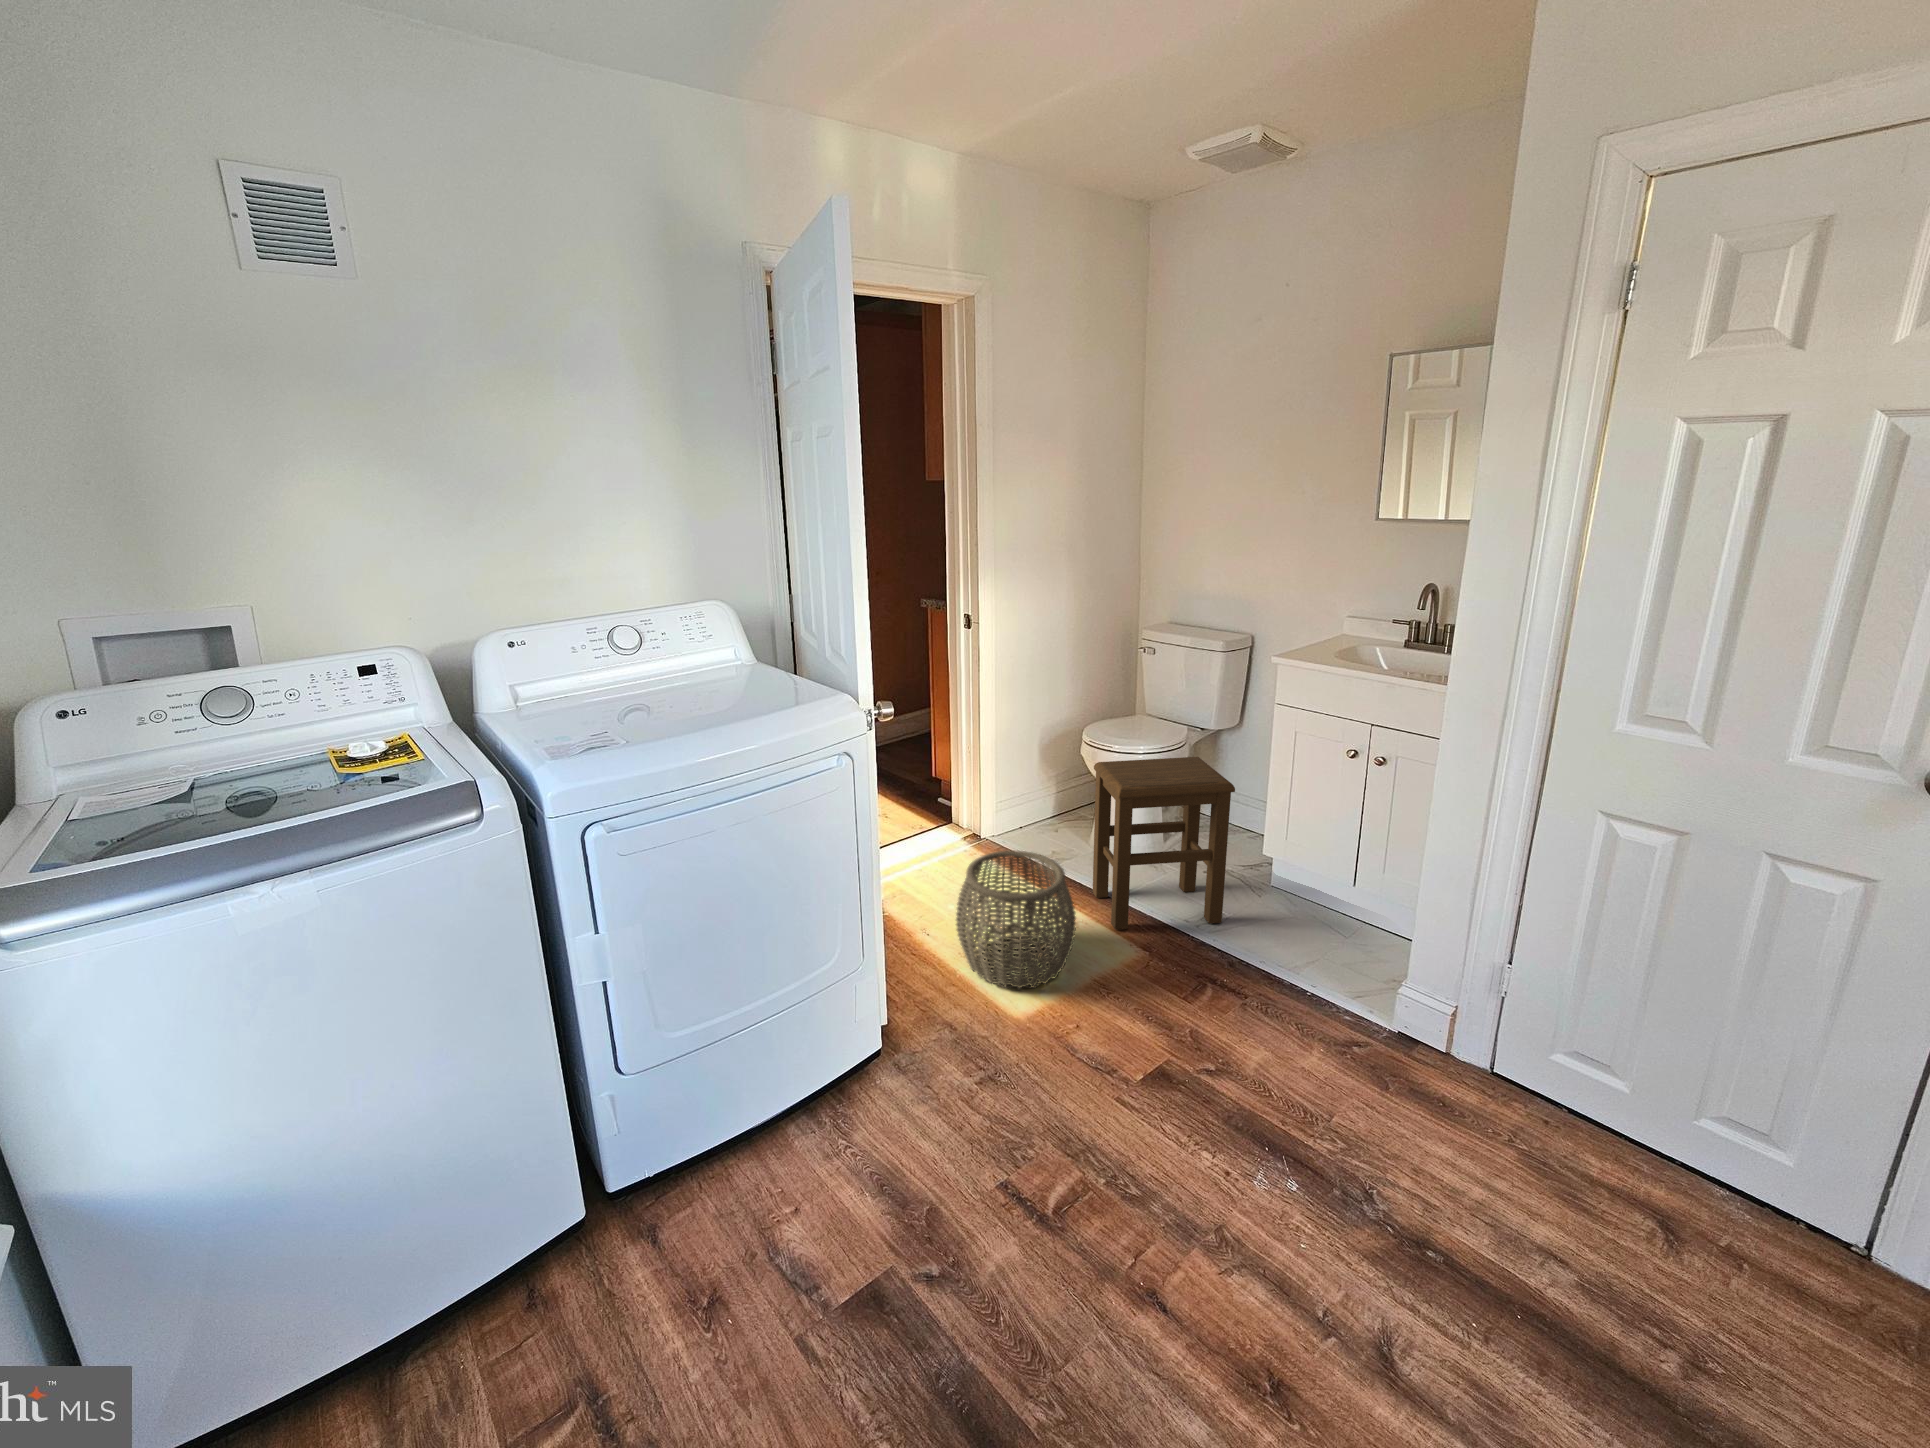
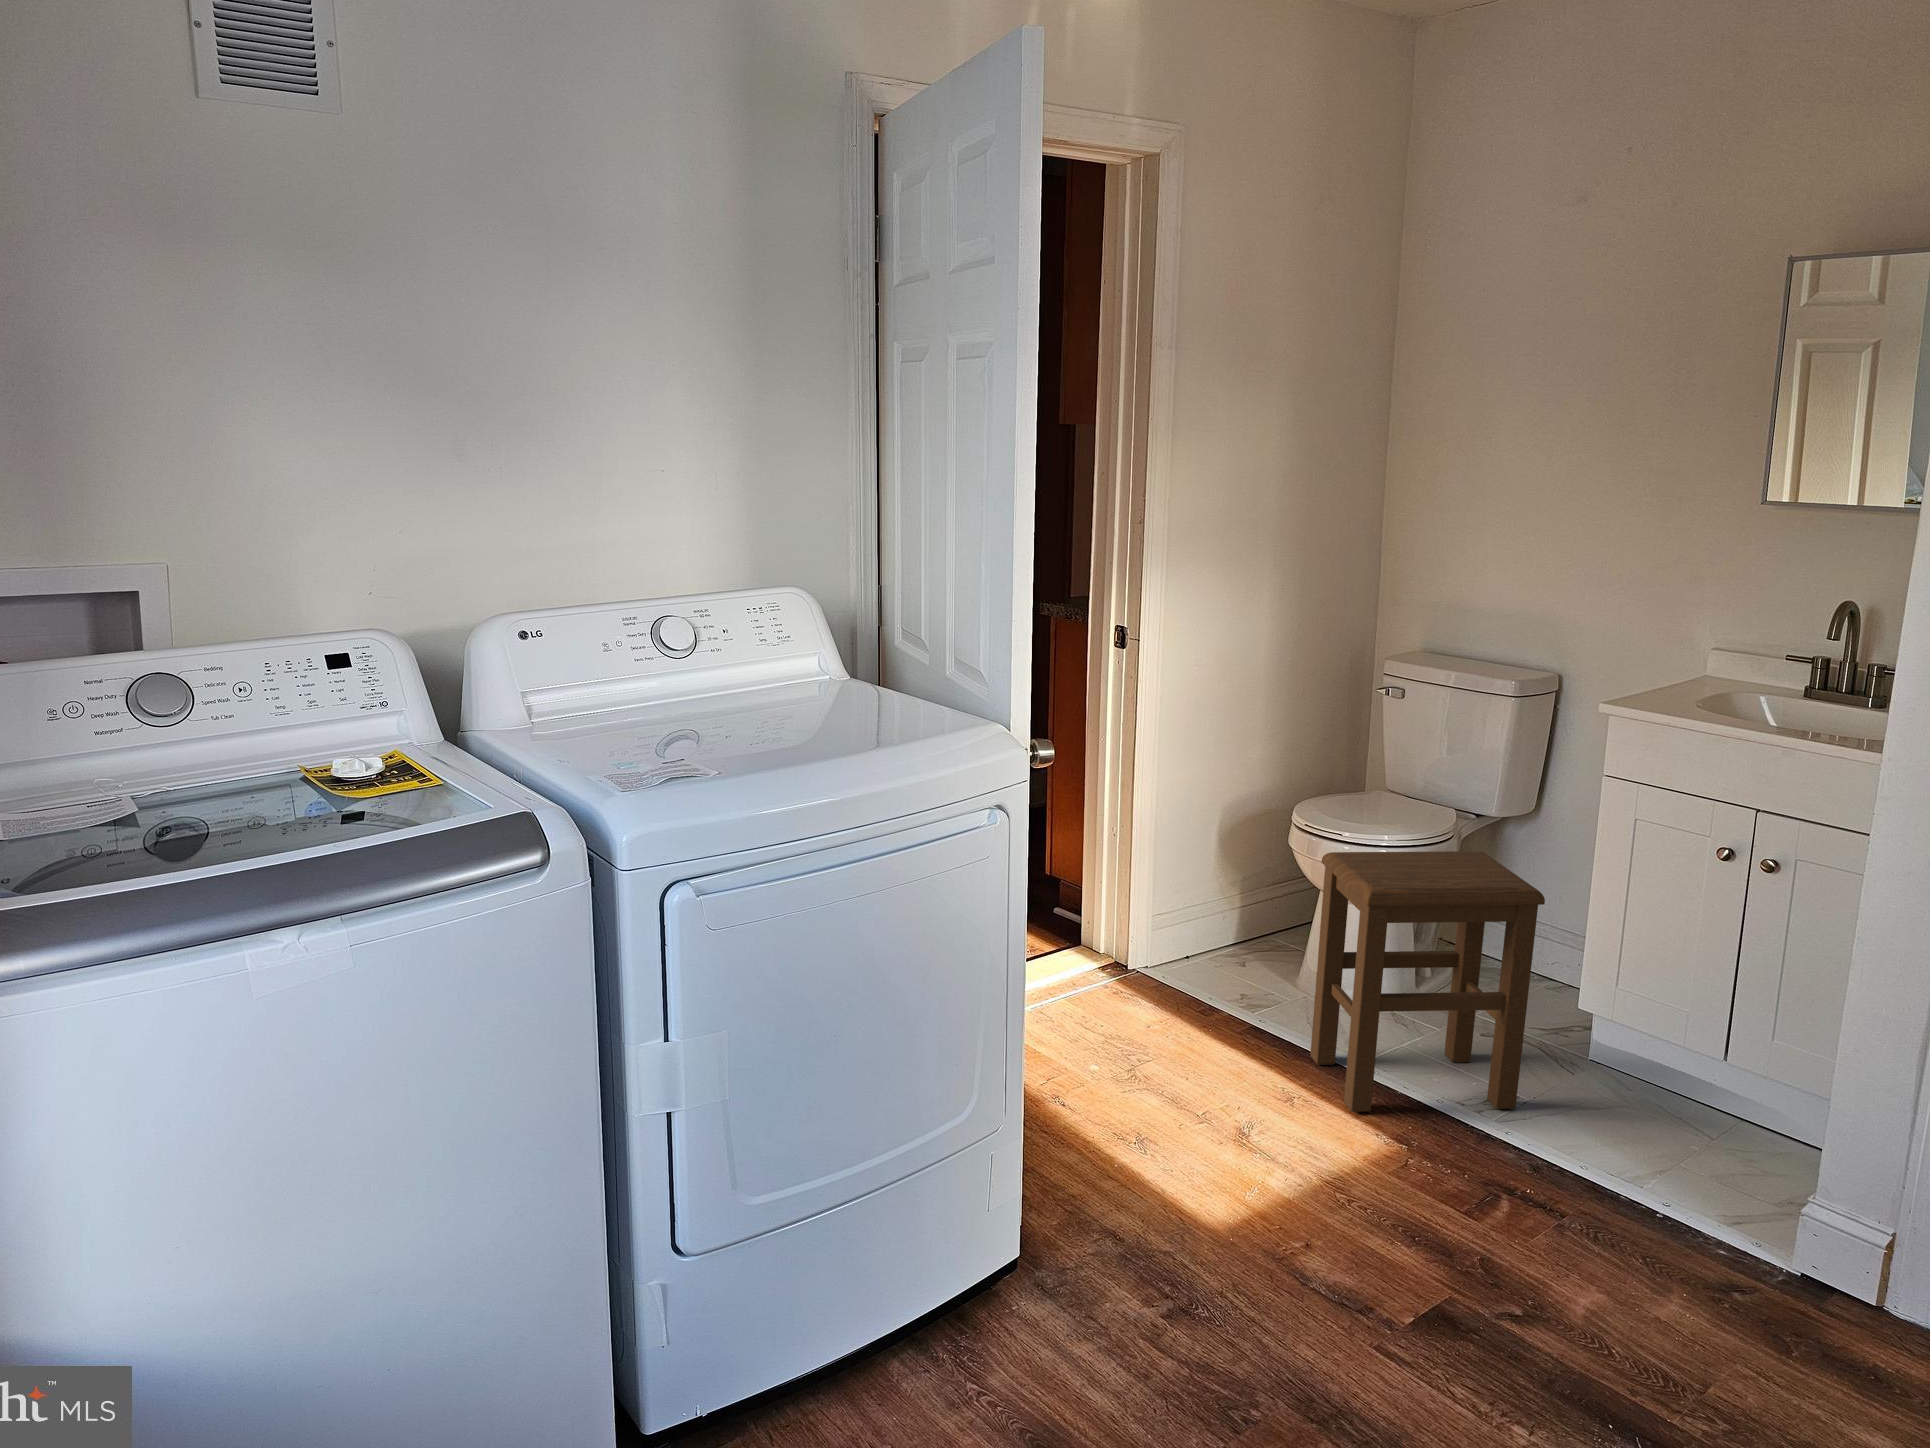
woven basket: present [956,851,1076,989] -> none [1113,979,1301,1190]

